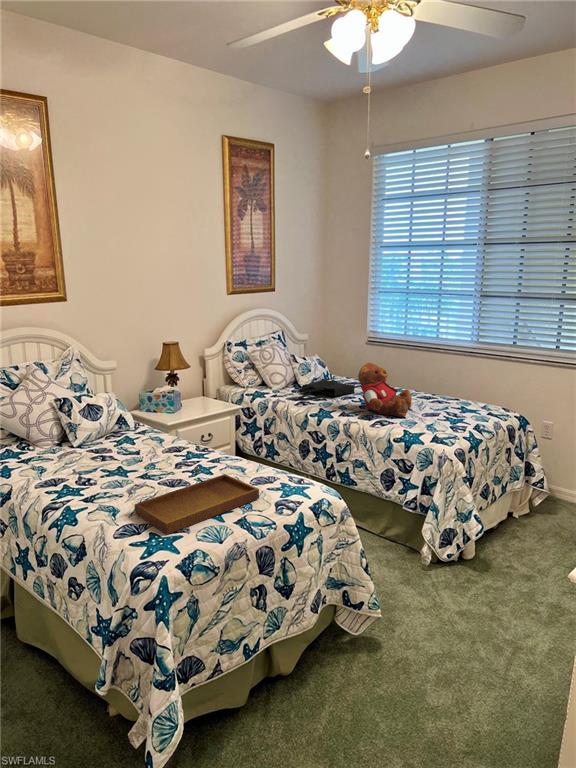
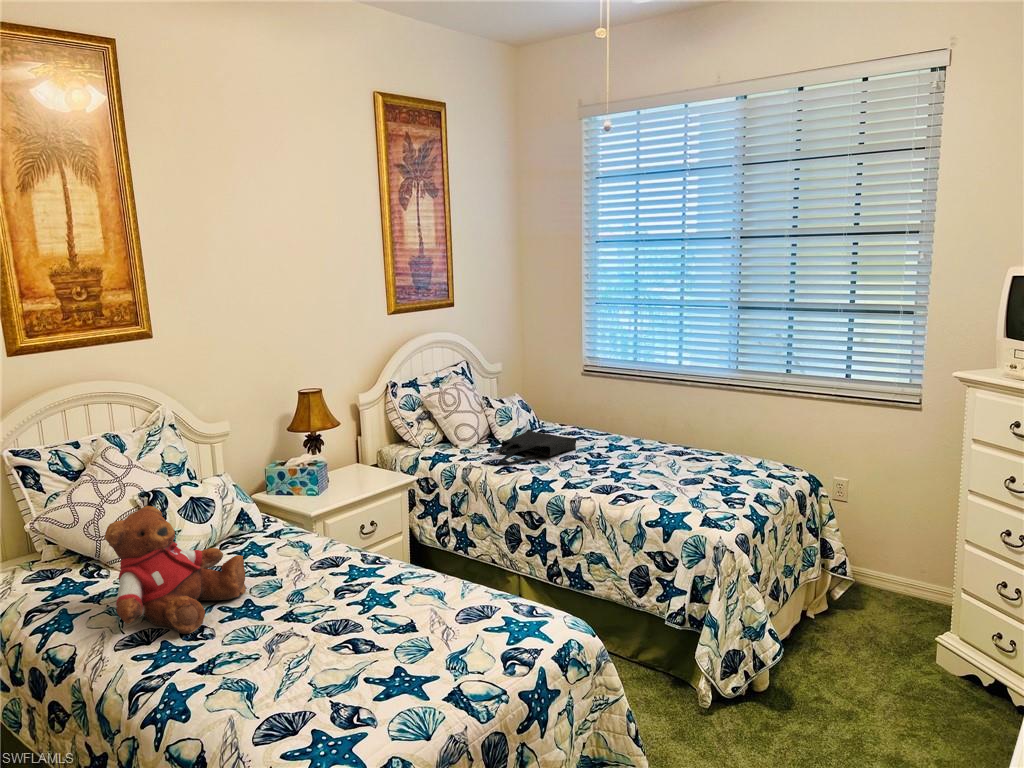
teddy bear: present [358,363,412,417] -> present [105,506,246,634]
tray: present [135,466,259,534] -> none [282,606,474,730]

